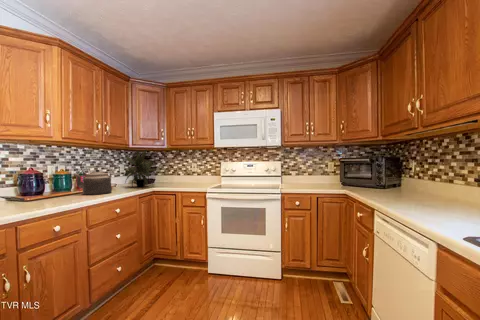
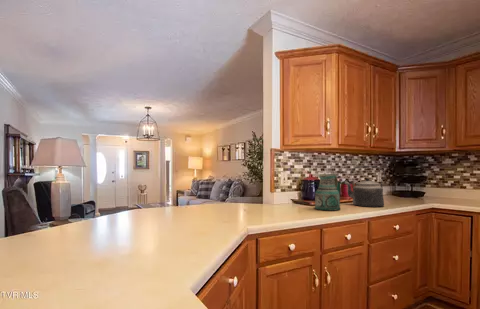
potted plant: present [125,150,156,187] -> none [389,154,436,202]
ceramic pitcher: none [29,165,62,203] -> present [315,173,340,211]

